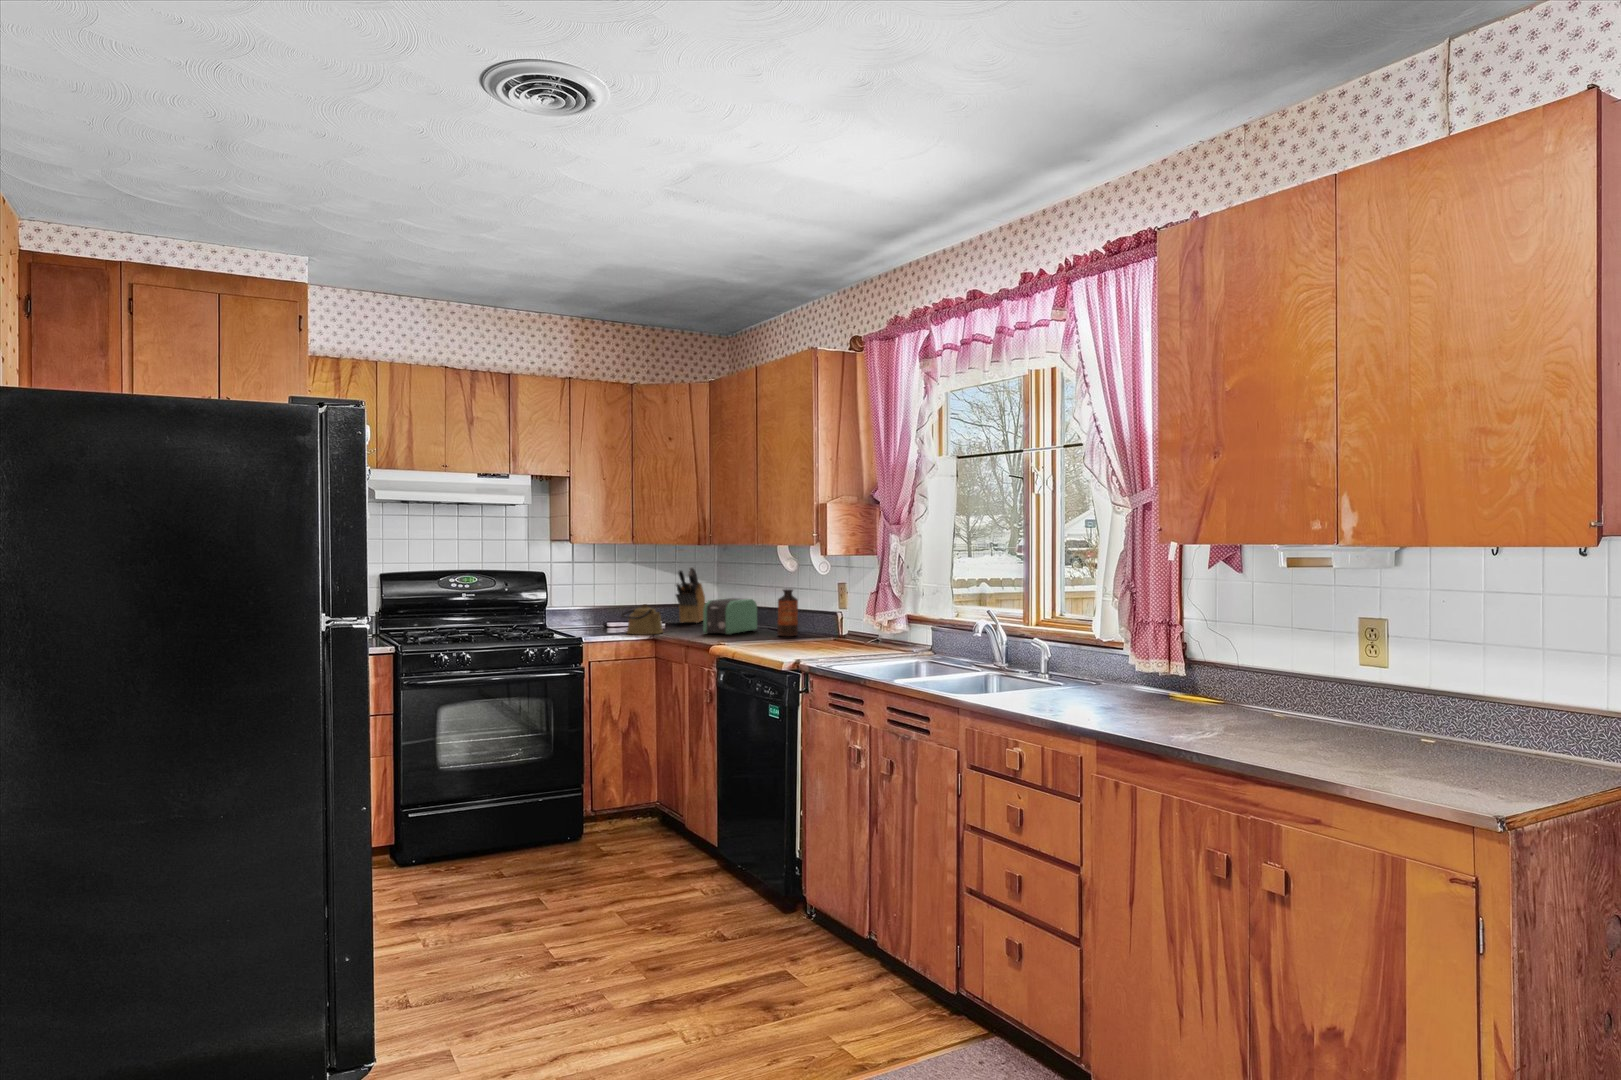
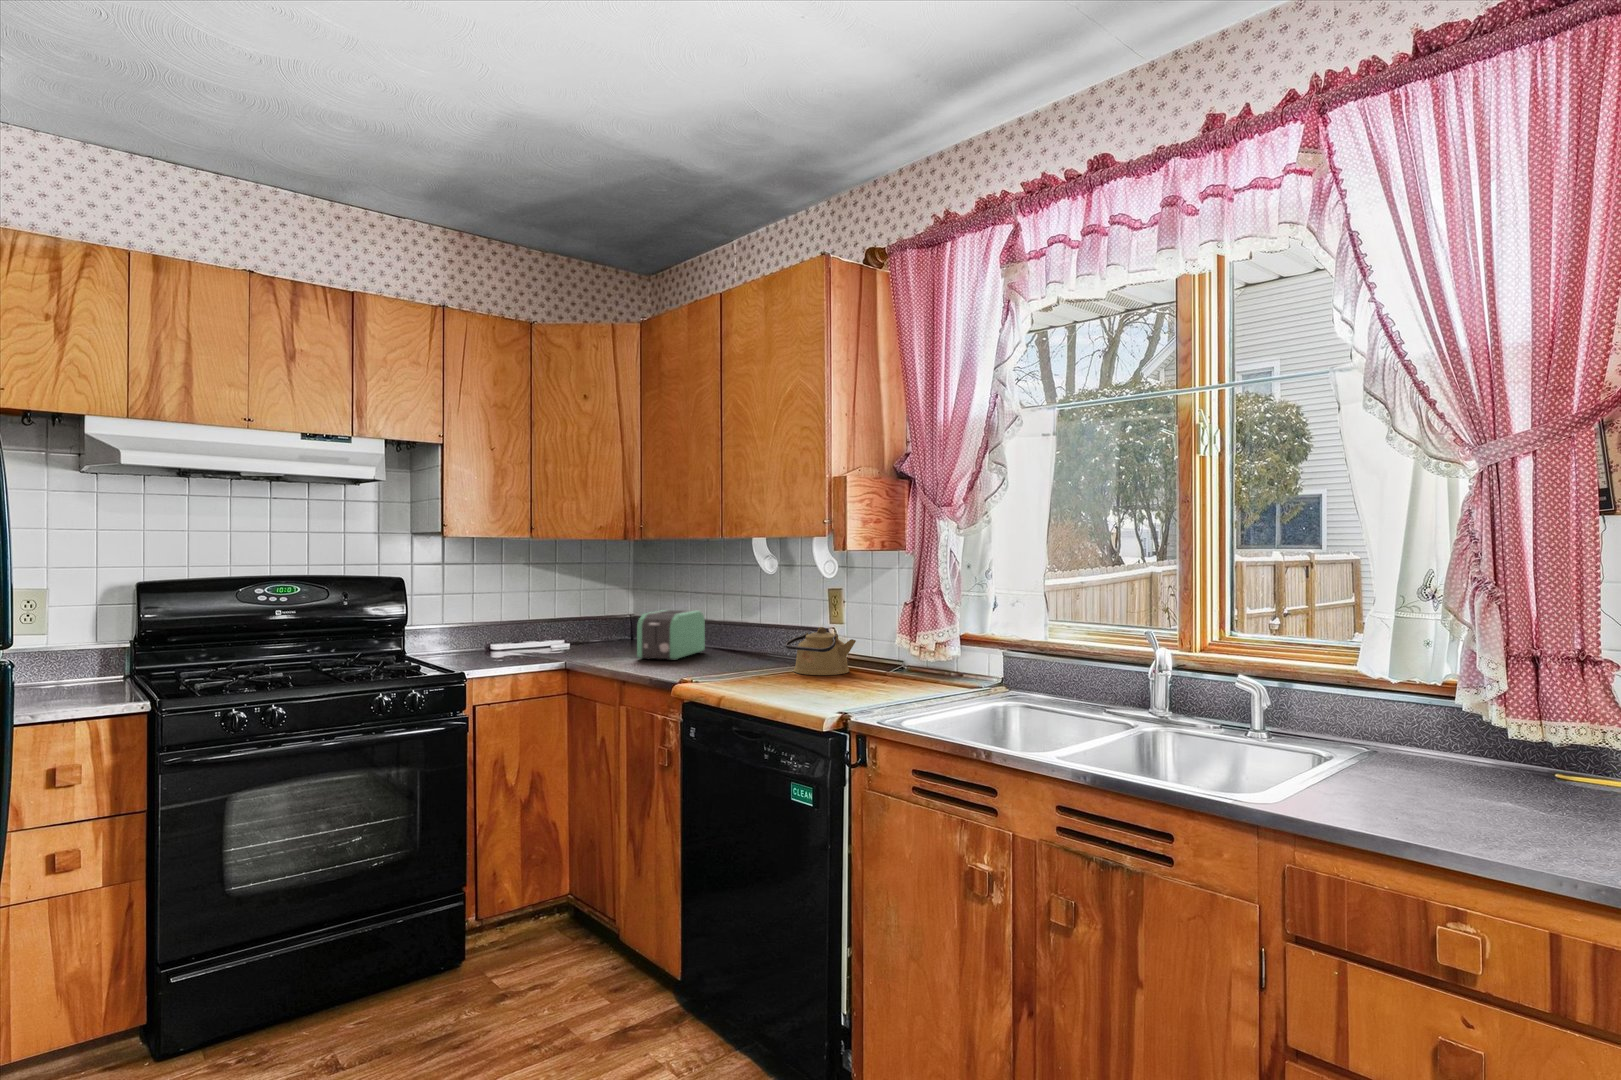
knife block: present [676,567,705,623] -> none [585,569,624,641]
bottle: present [777,589,798,636] -> none [741,598,769,661]
kettle: present [621,604,663,635] -> present [786,627,856,675]

